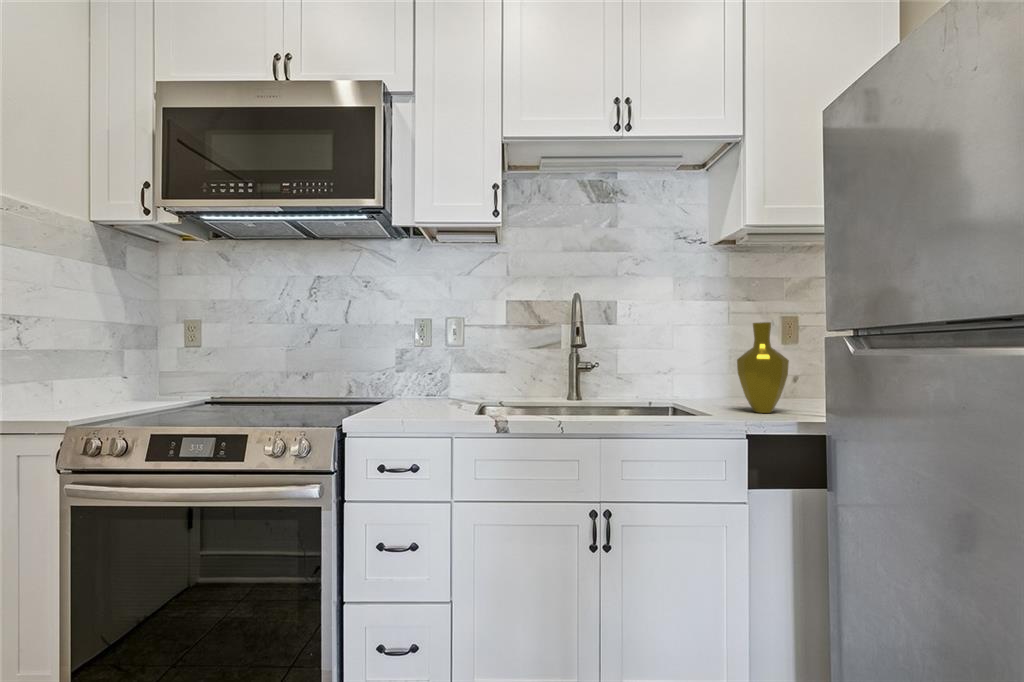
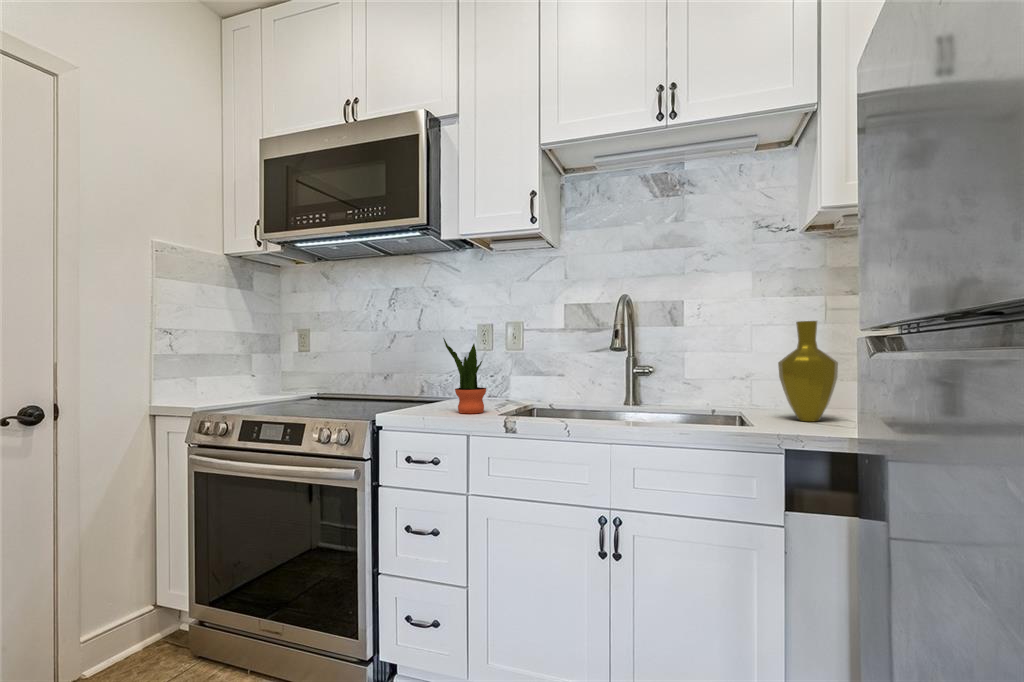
potted plant: none [405,332,453,415] -> present [443,338,486,413]

